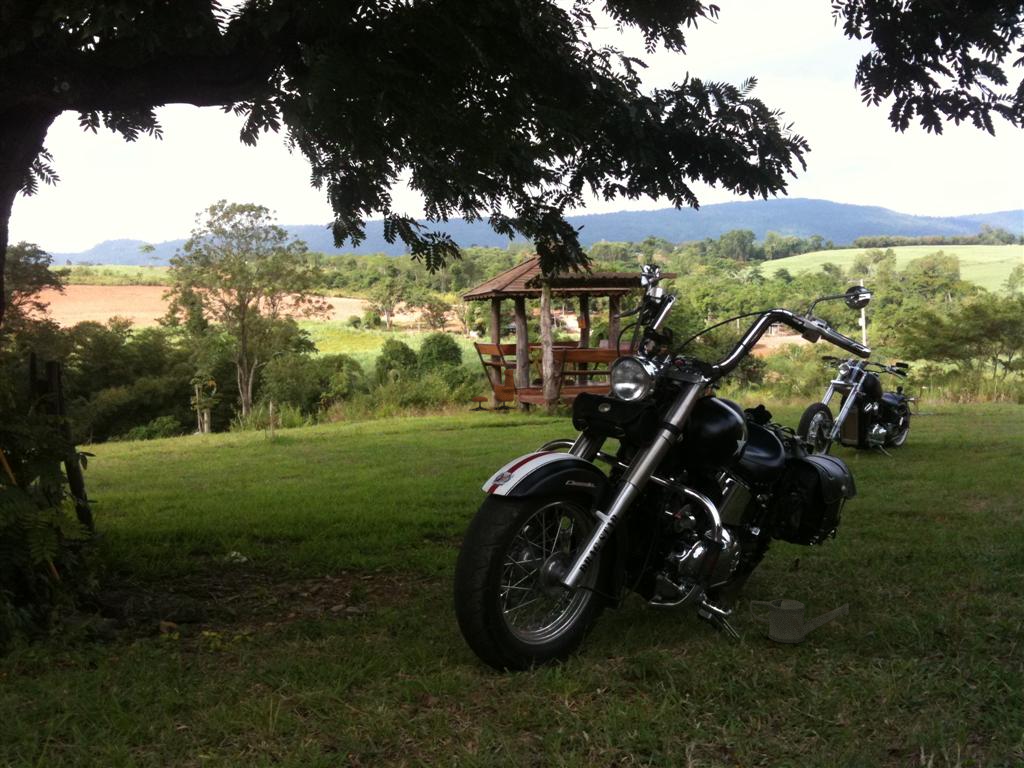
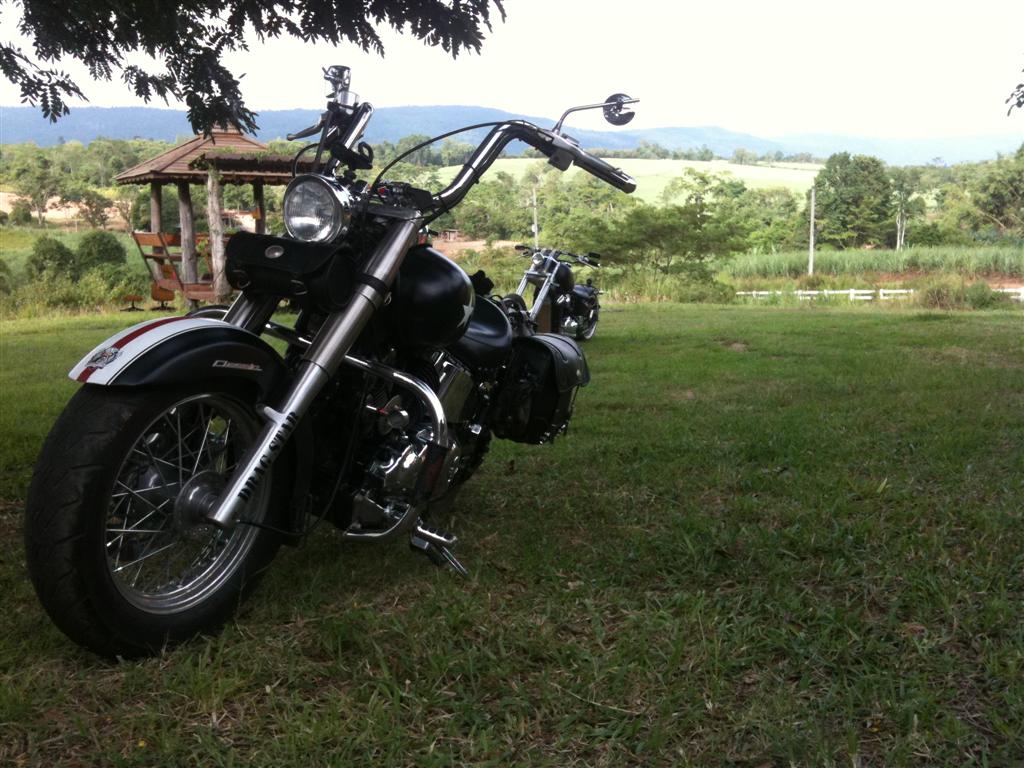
watering can: present [750,599,849,643] -> none [476,512,599,570]

